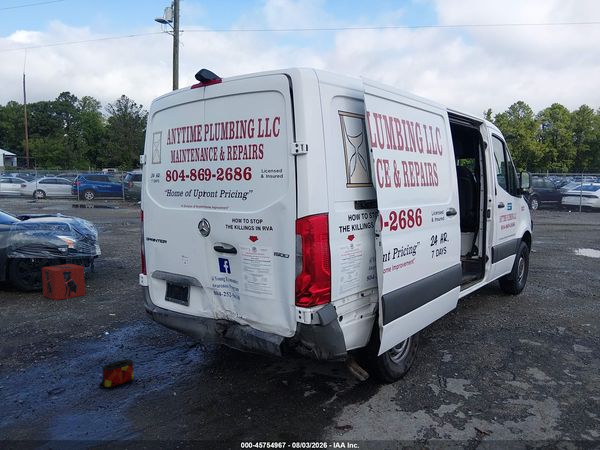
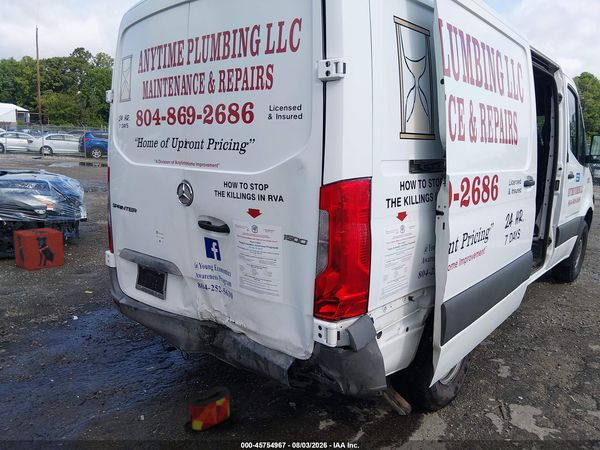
bag: present [99,359,133,388] -> present [184,387,230,431]

